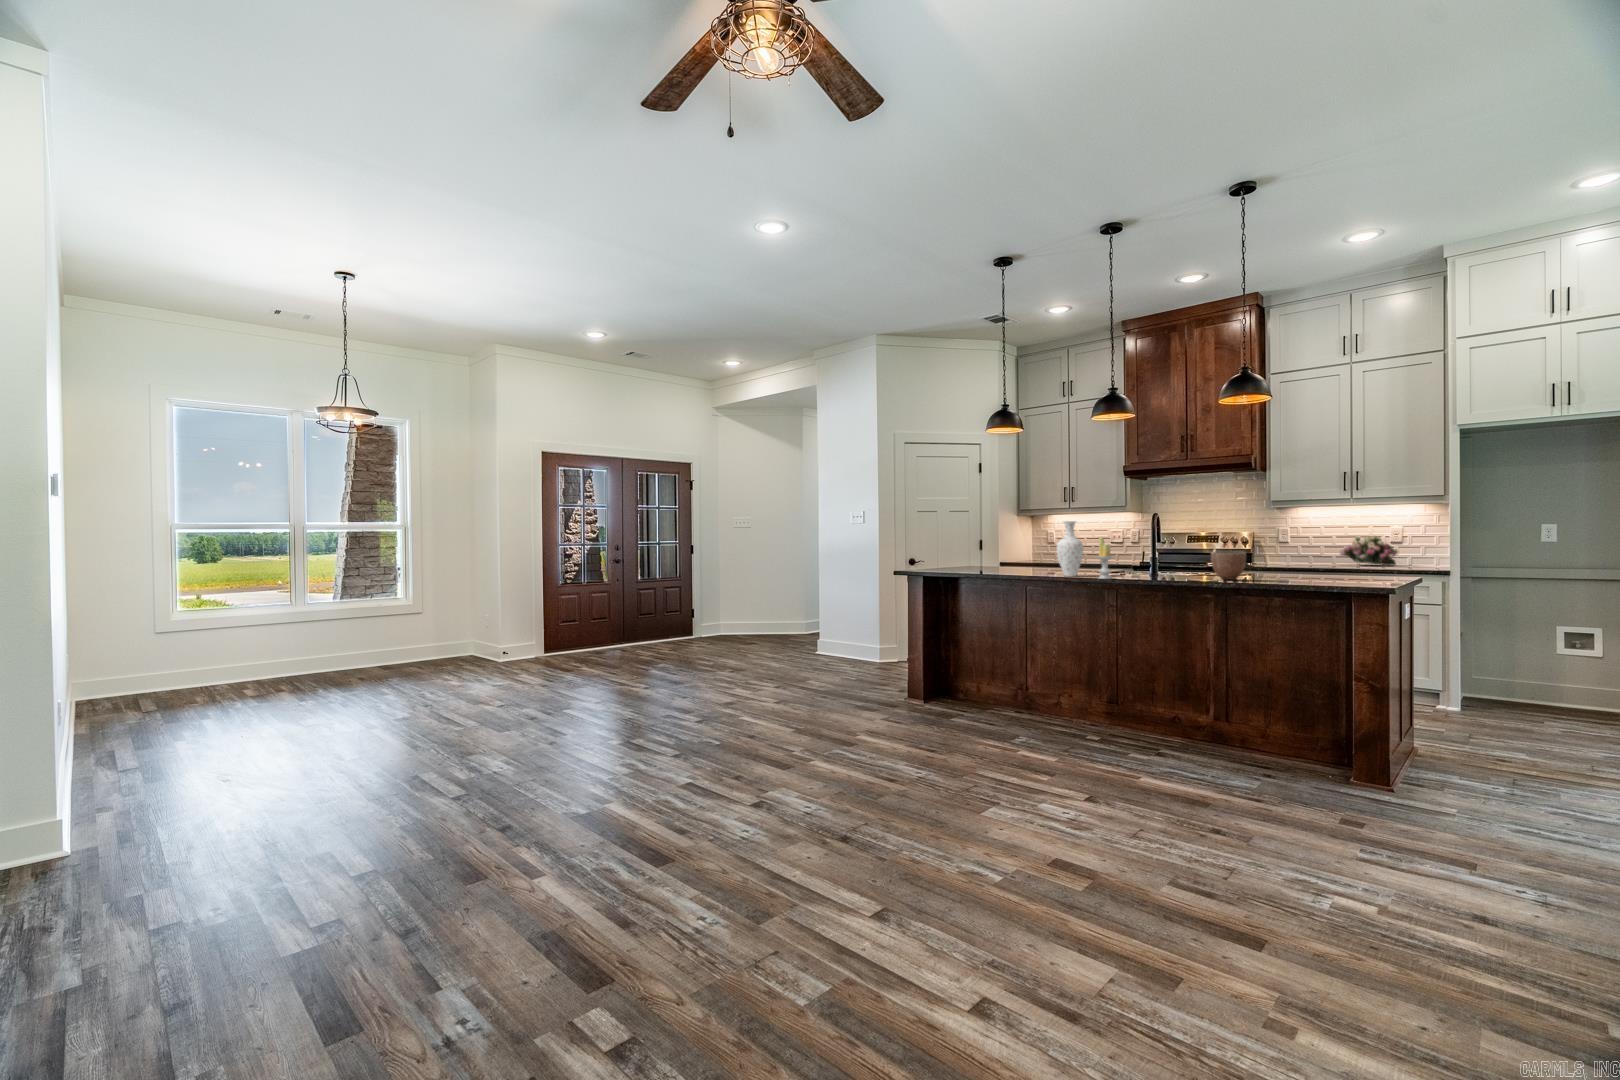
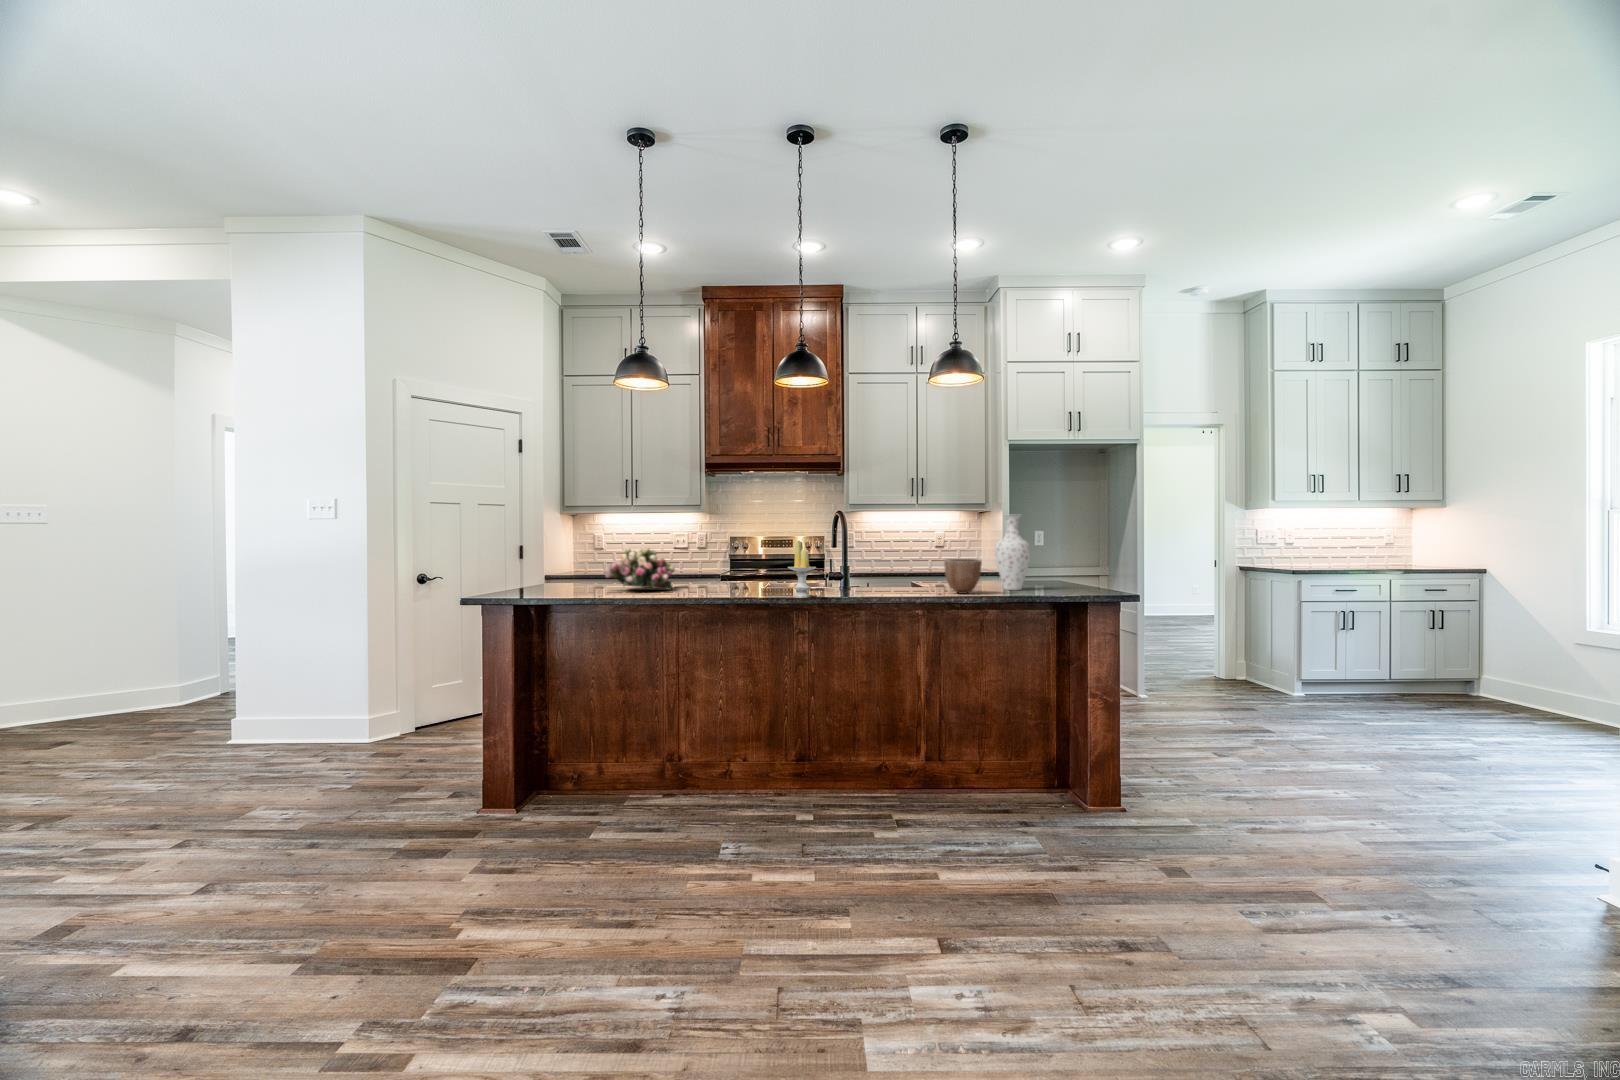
vase: present [1057,521,1083,577] -> present [995,515,1030,590]
flower arrangement: present [1340,536,1397,565] -> present [605,547,675,590]

